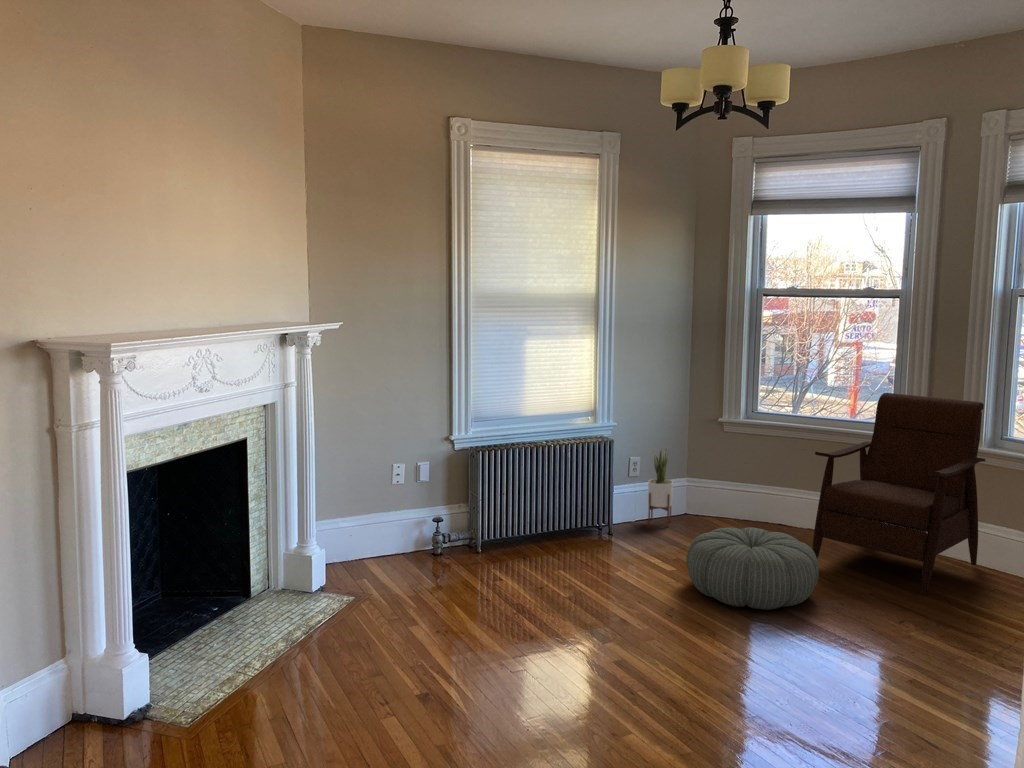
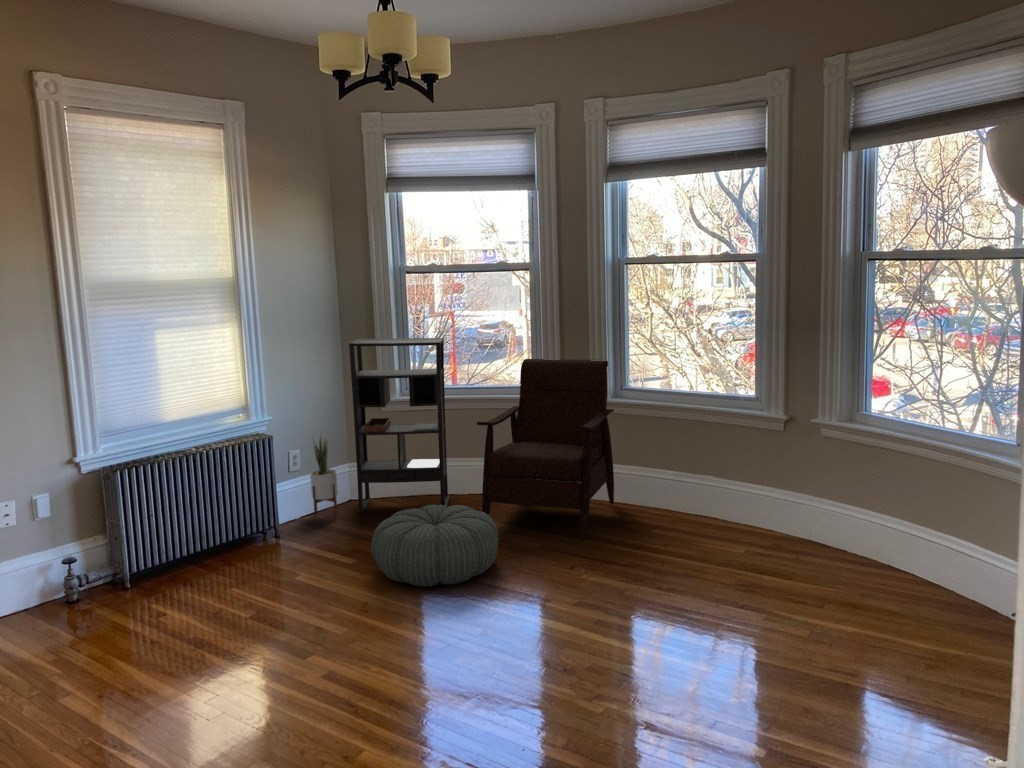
bookshelf: none [690,358,796,538] -> present [349,338,450,513]

